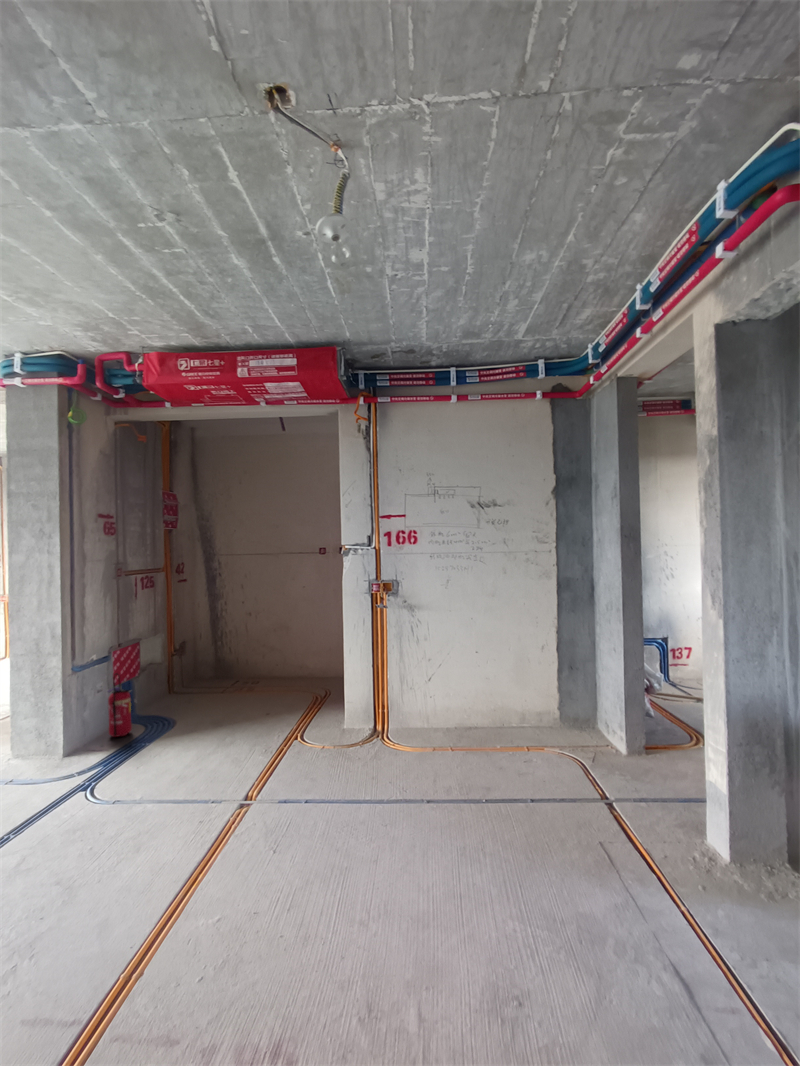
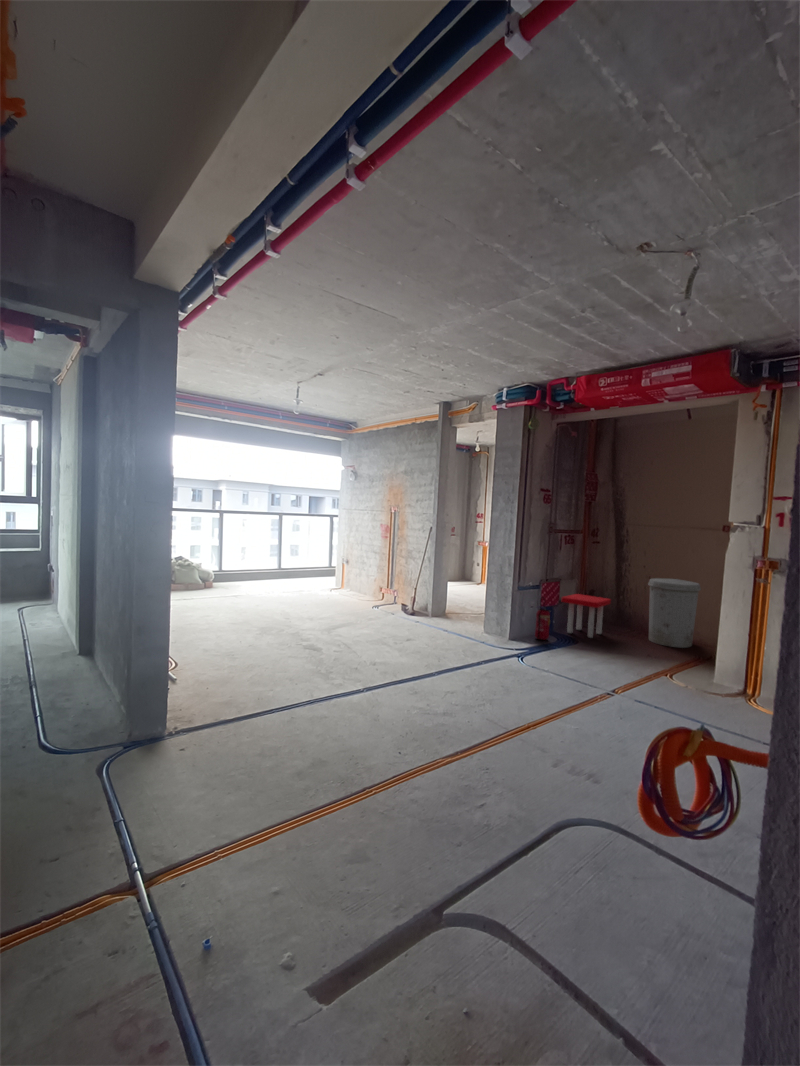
trash can: none [250,610,304,690] -> present [648,578,701,648]
stool: none [144,649,209,709] -> present [562,594,611,638]

